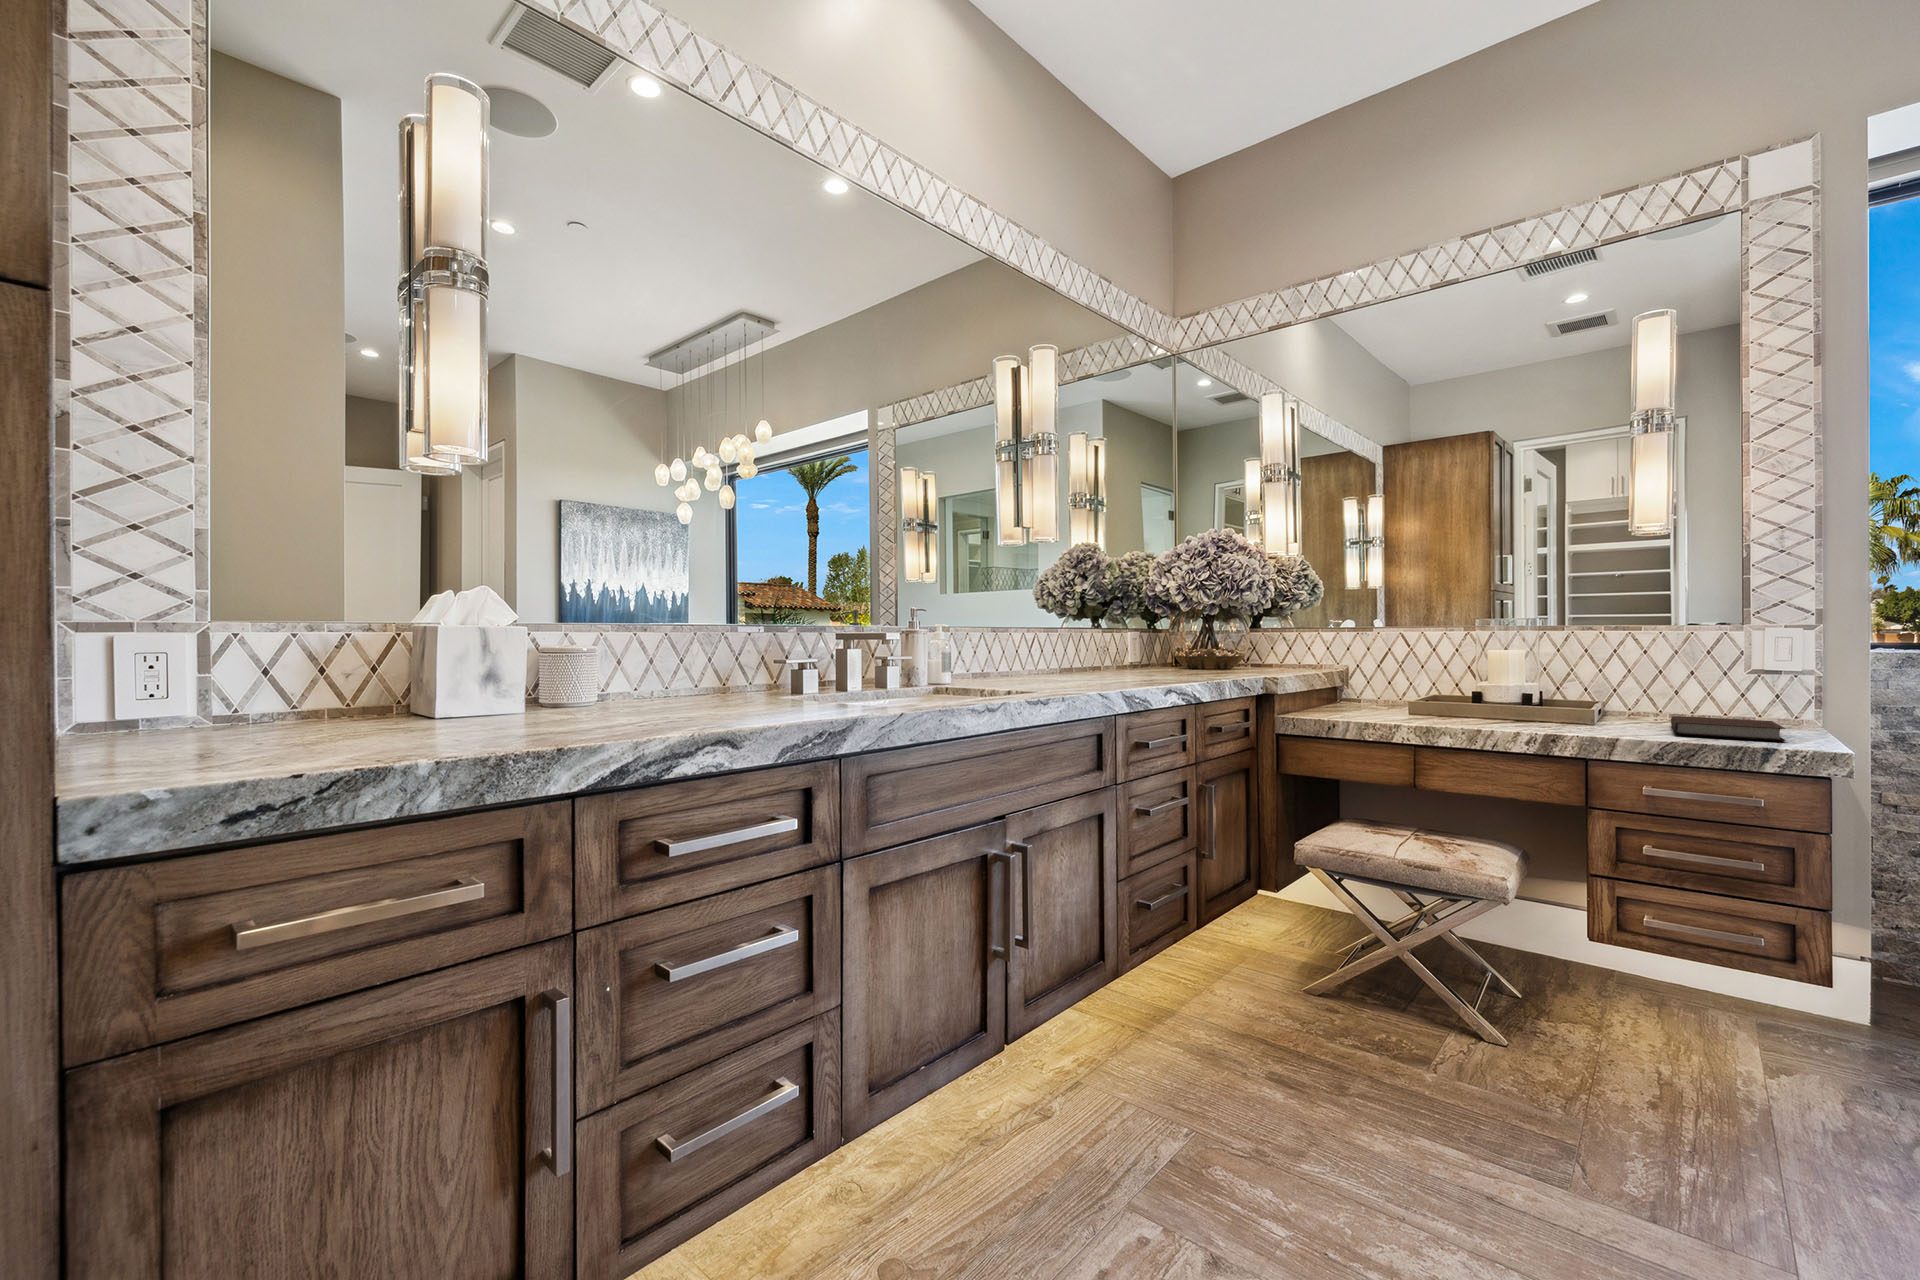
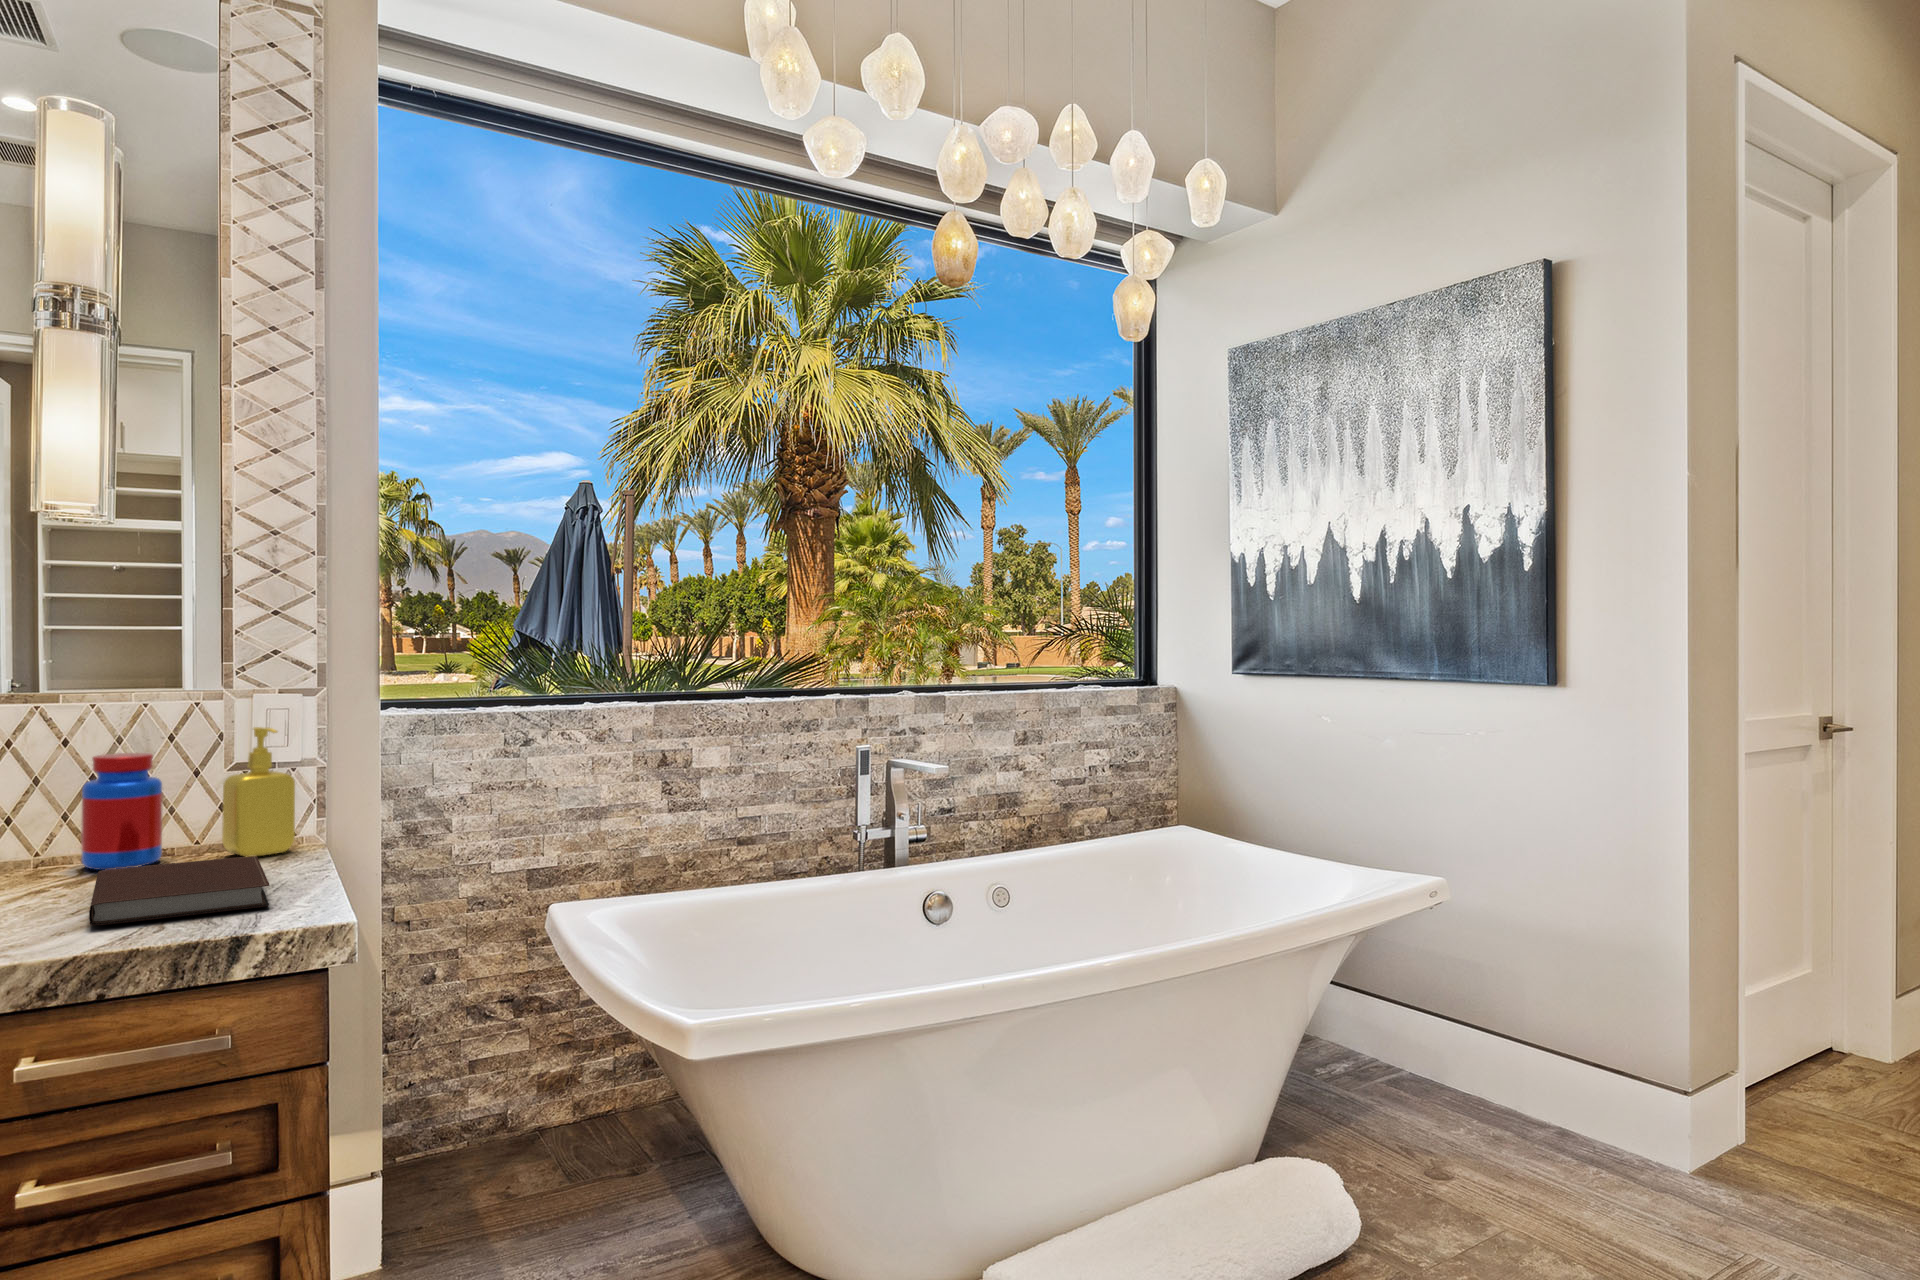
soap dispenser: none [1745,647,1798,727] -> present [222,727,295,857]
jar: none [1658,659,1706,722] -> present [81,753,163,870]

